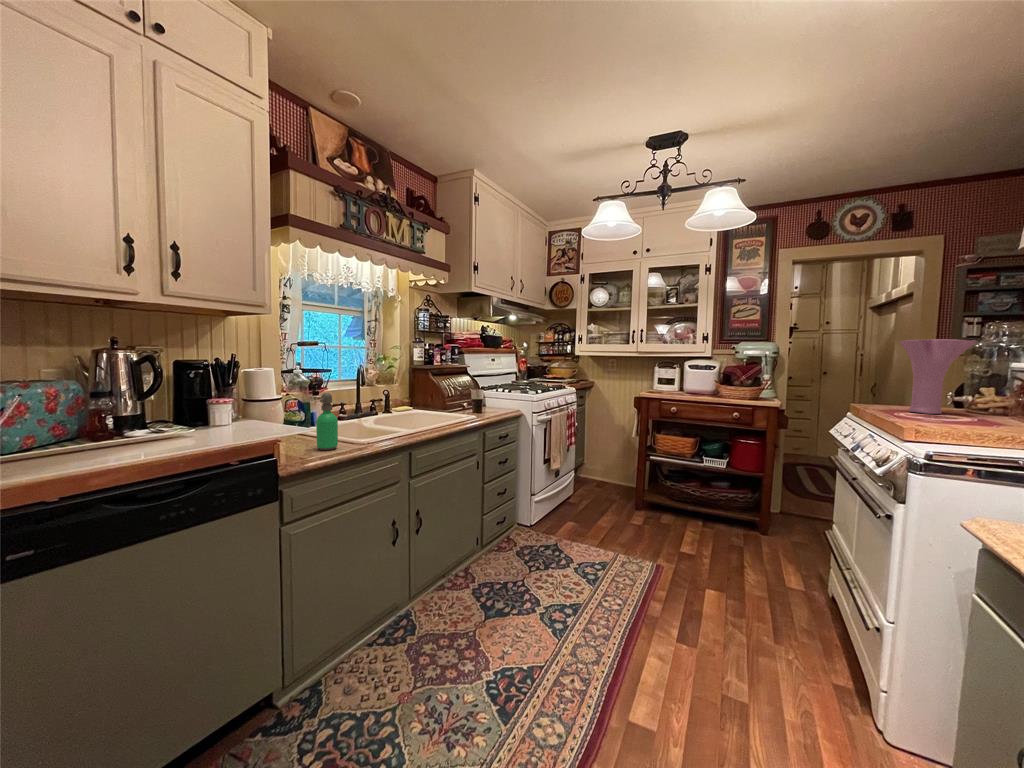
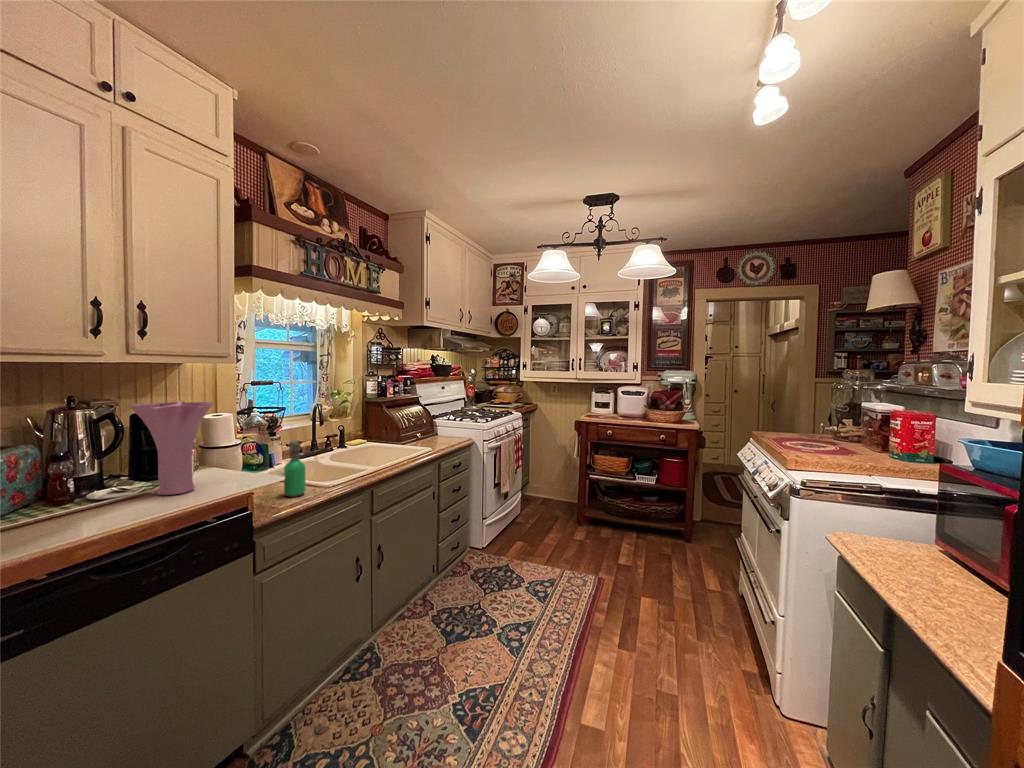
vase: present [900,339,977,414] -> present [130,401,213,495]

